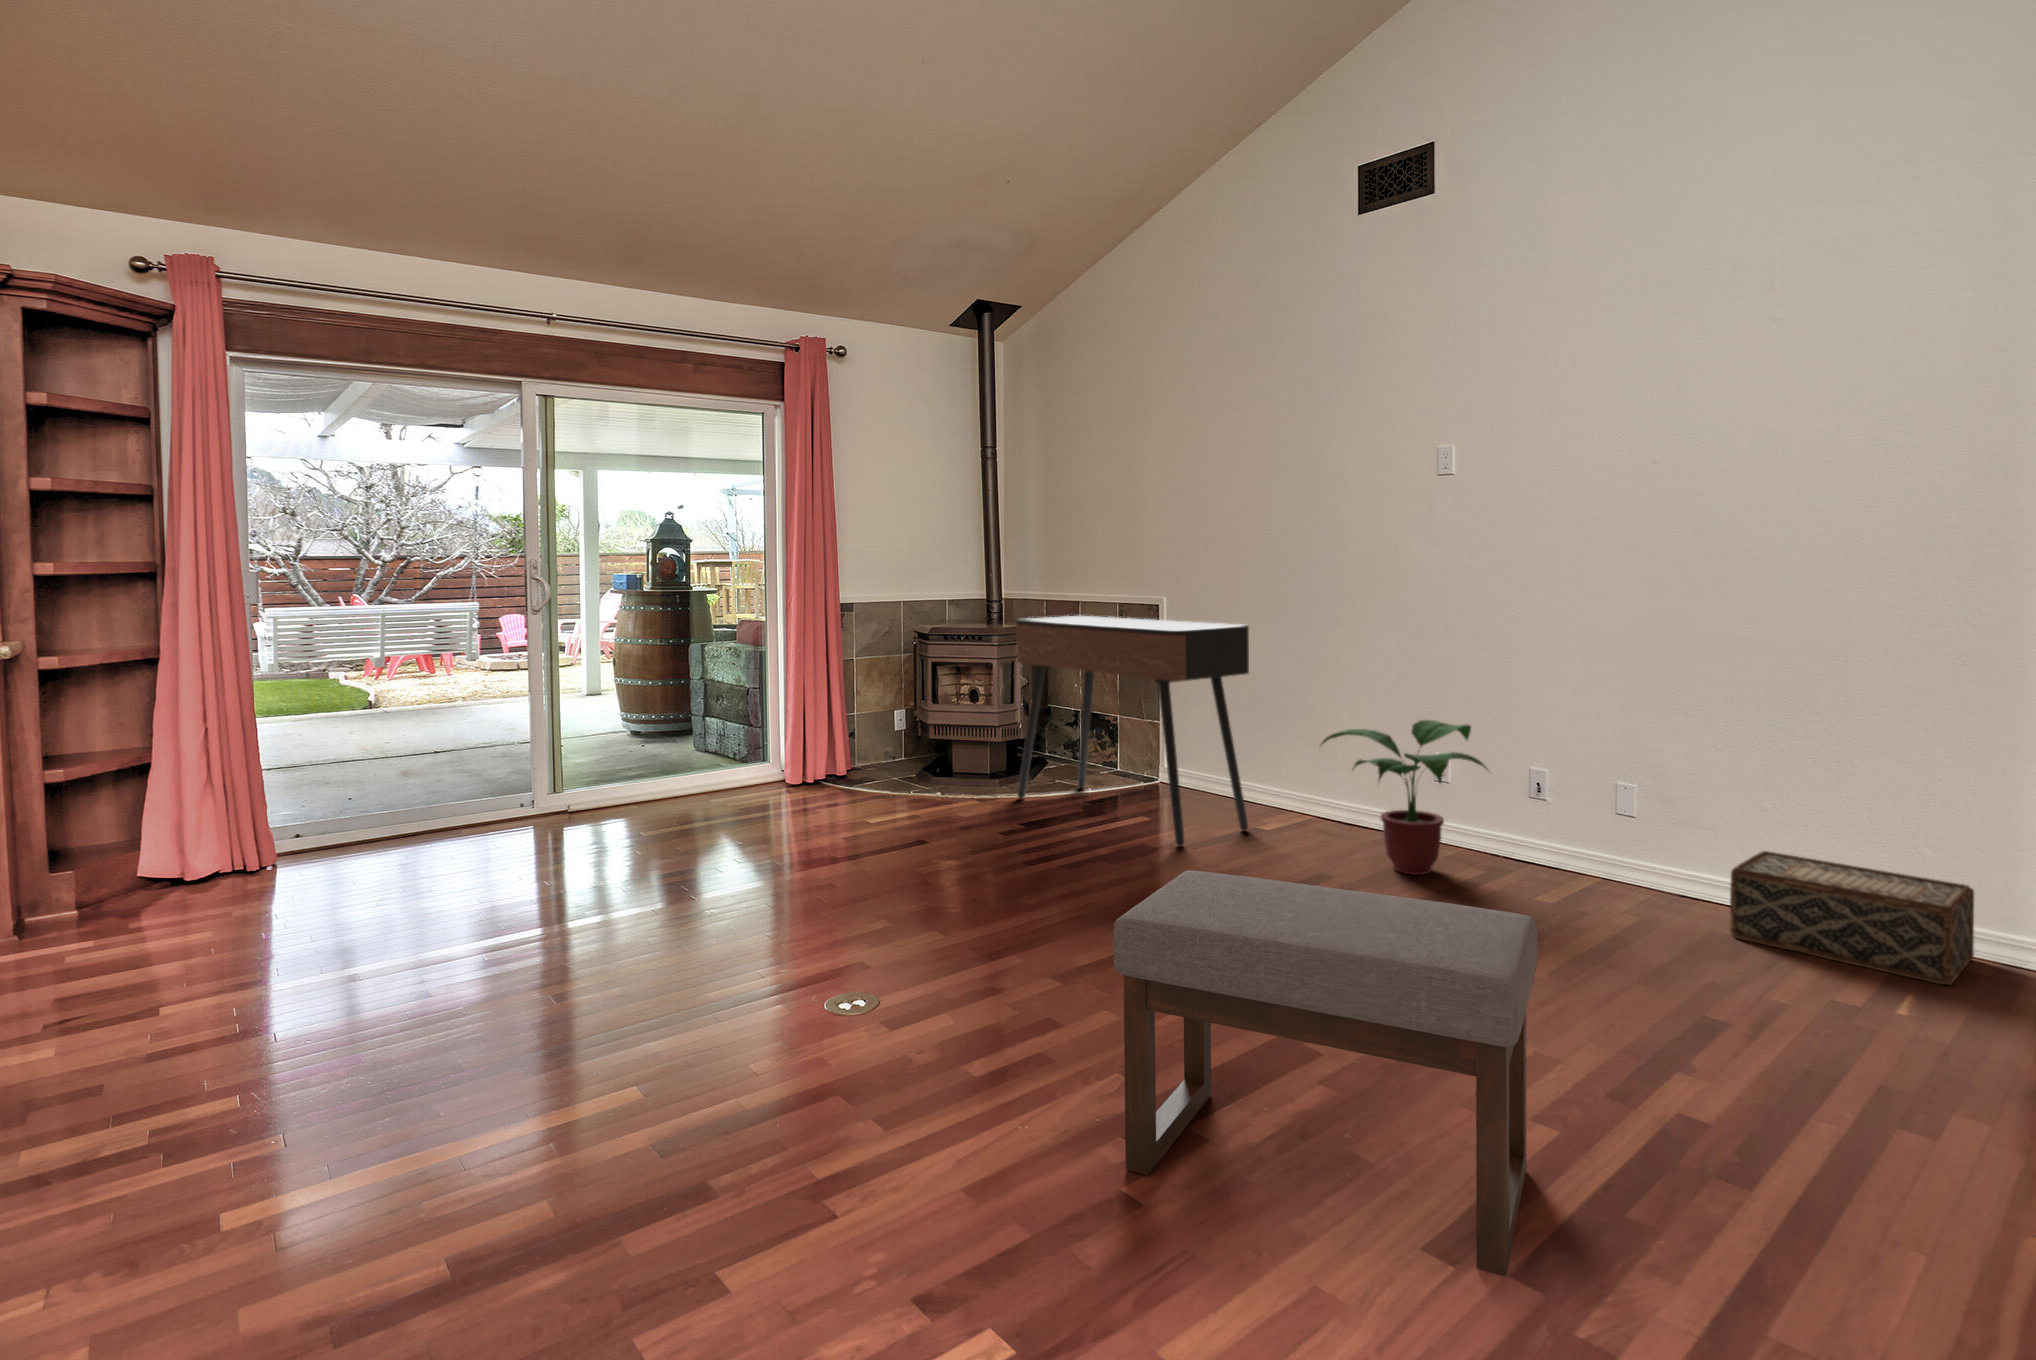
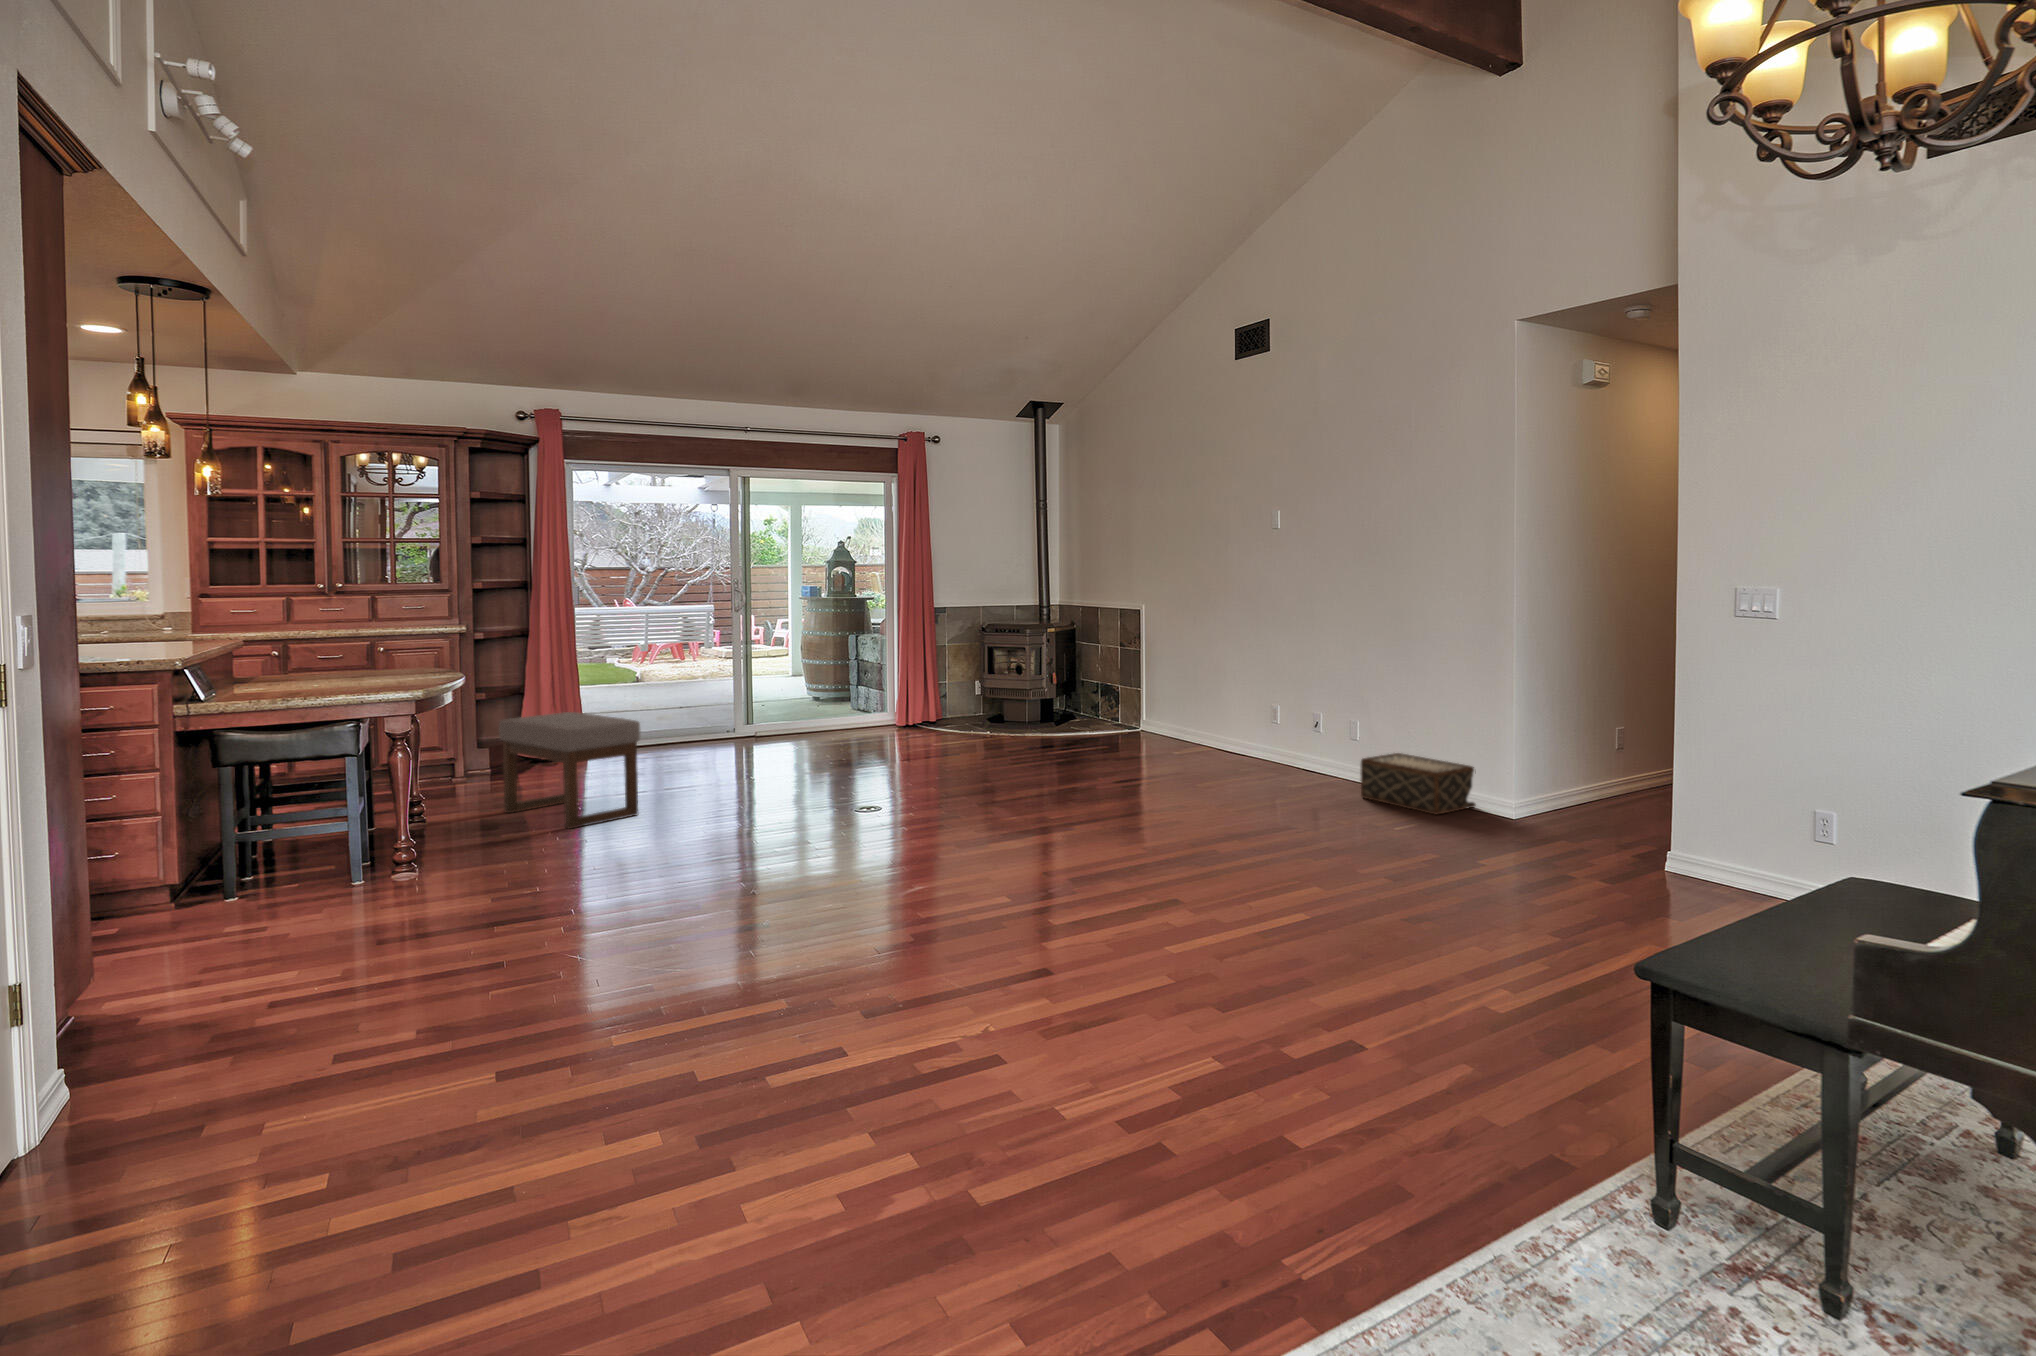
console table: present [1016,616,1249,845] -> none [1037,617,1162,758]
potted plant: present [1321,720,1487,875] -> none [1189,681,1280,772]
ottoman: present [1113,870,1537,1277] -> present [499,712,641,829]

